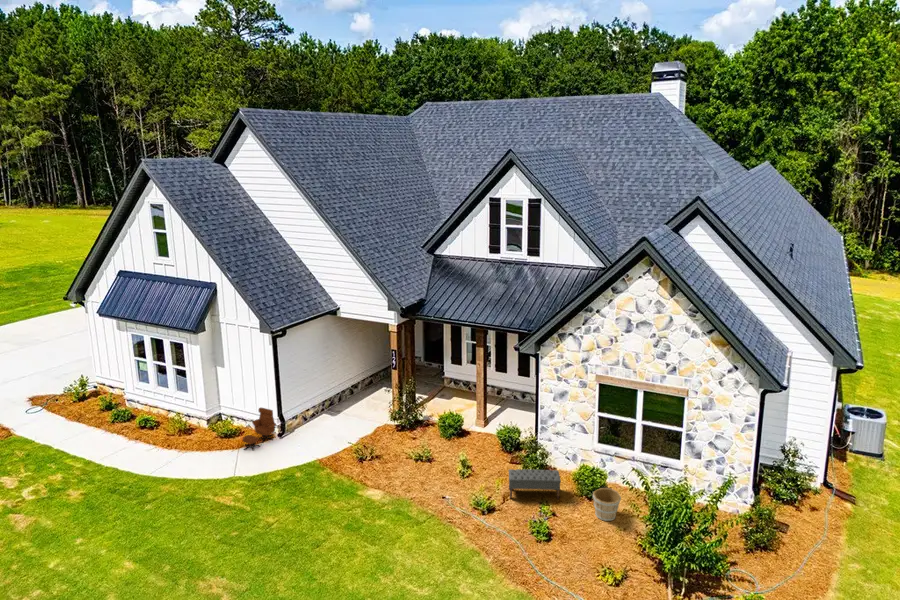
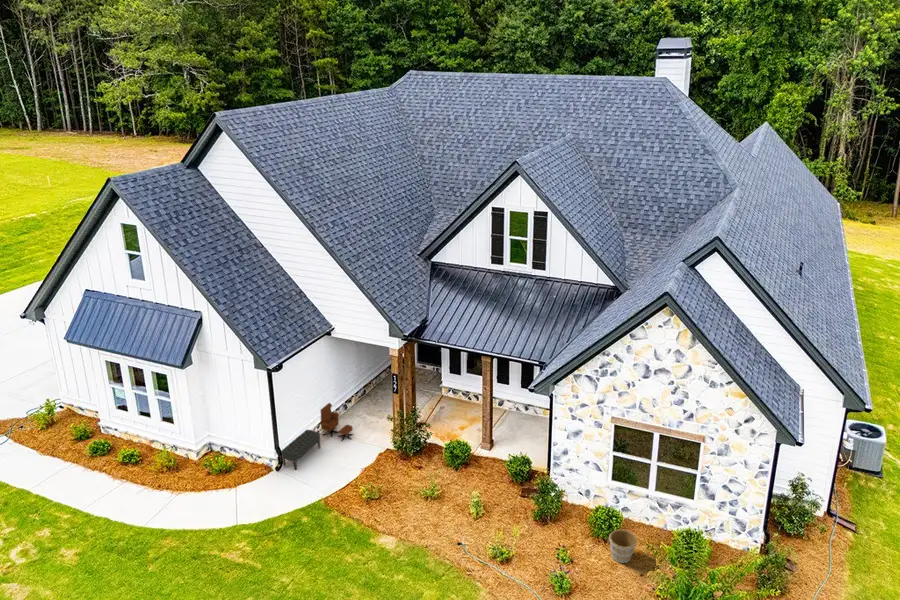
lounge chair: present [243,408,276,450] -> present [320,403,353,440]
bench: present [509,469,561,499] -> present [281,430,320,470]

